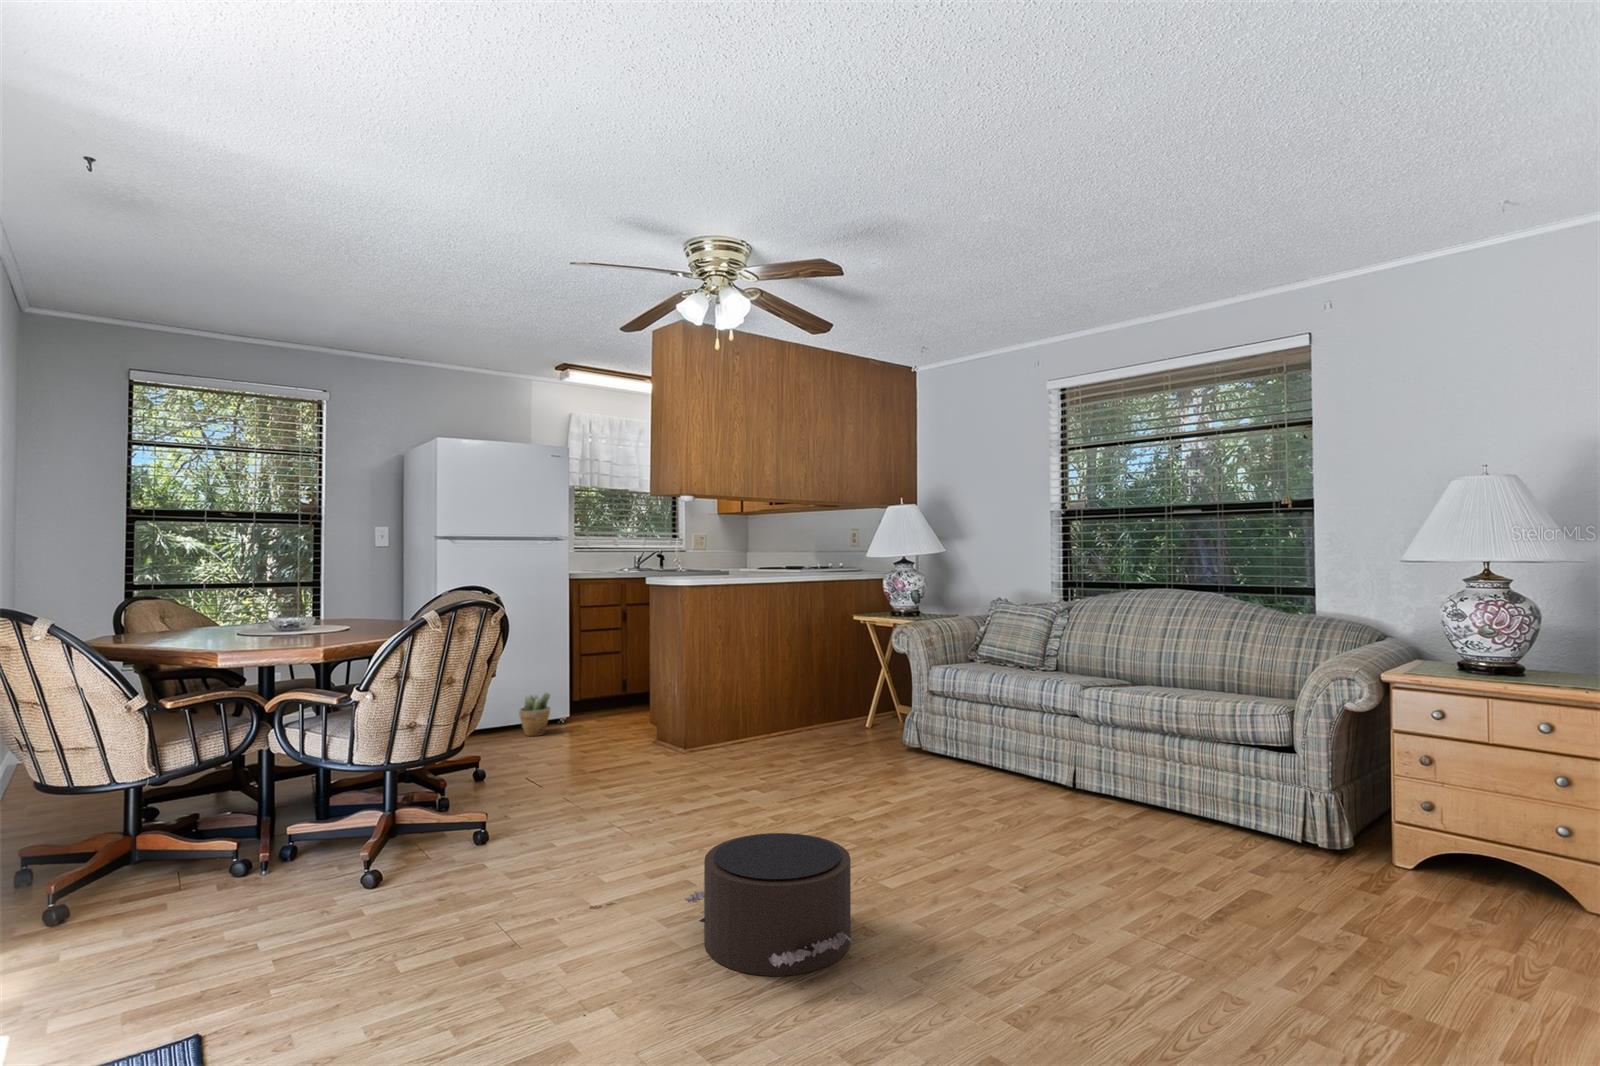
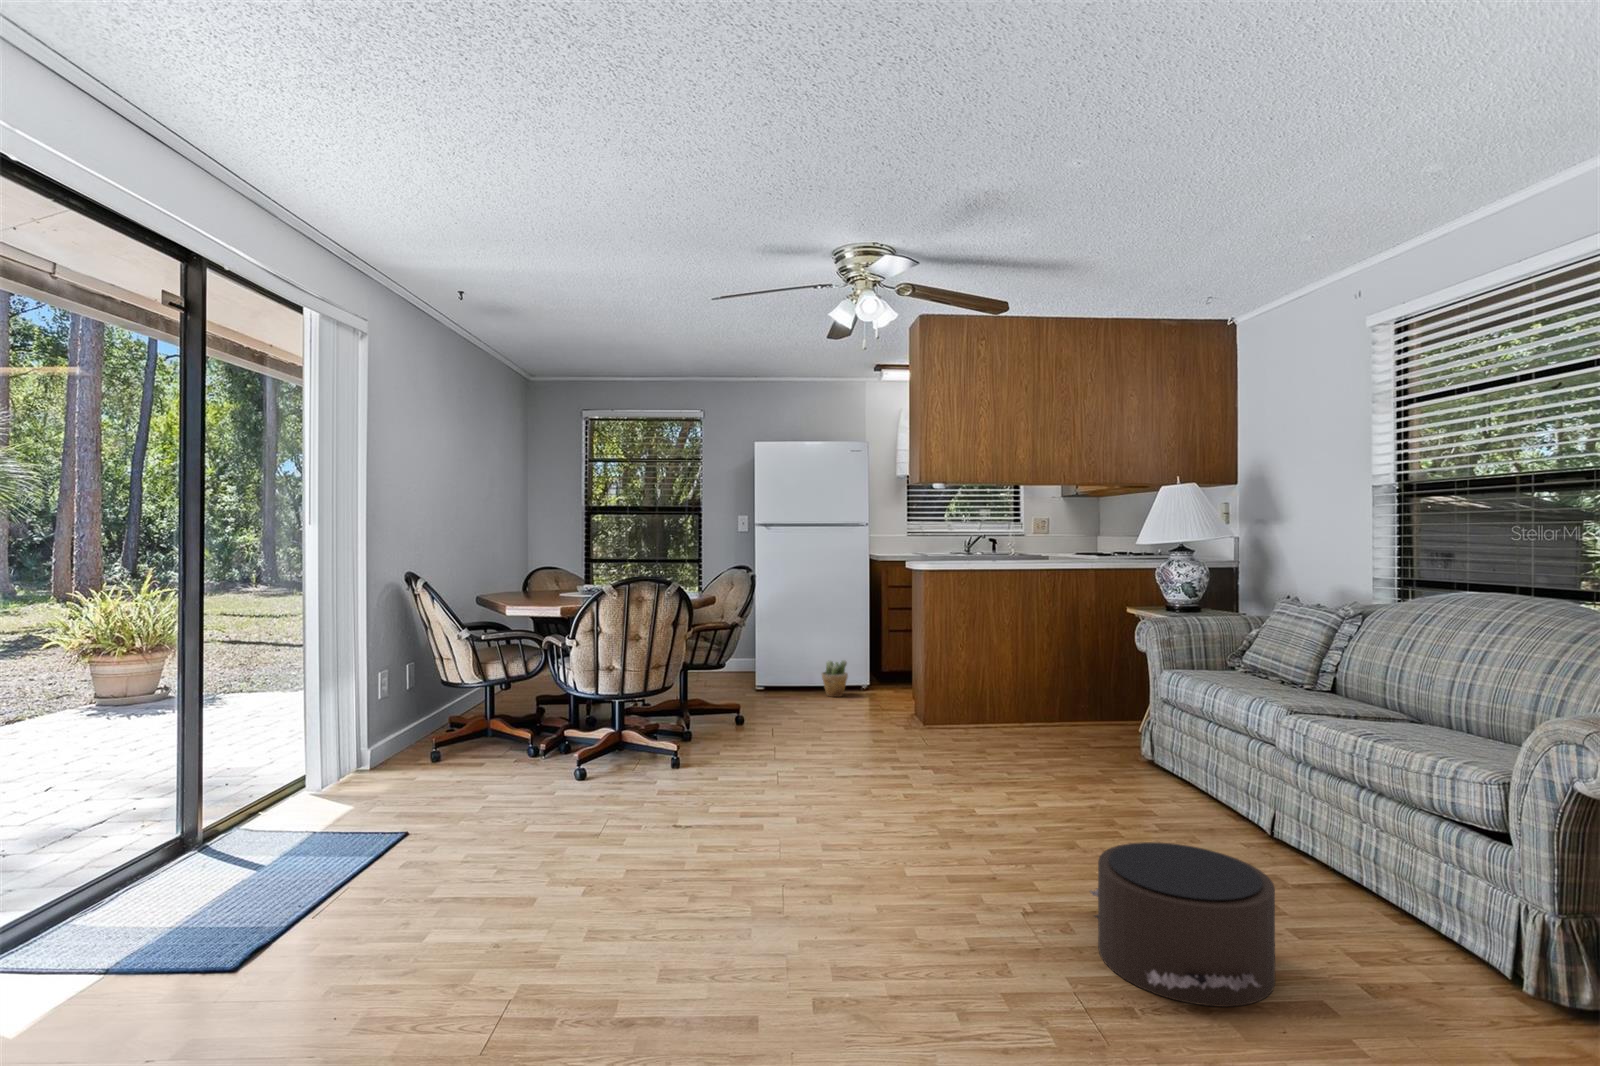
pouf: present [685,833,854,976] -> present [1090,842,1275,1007]

